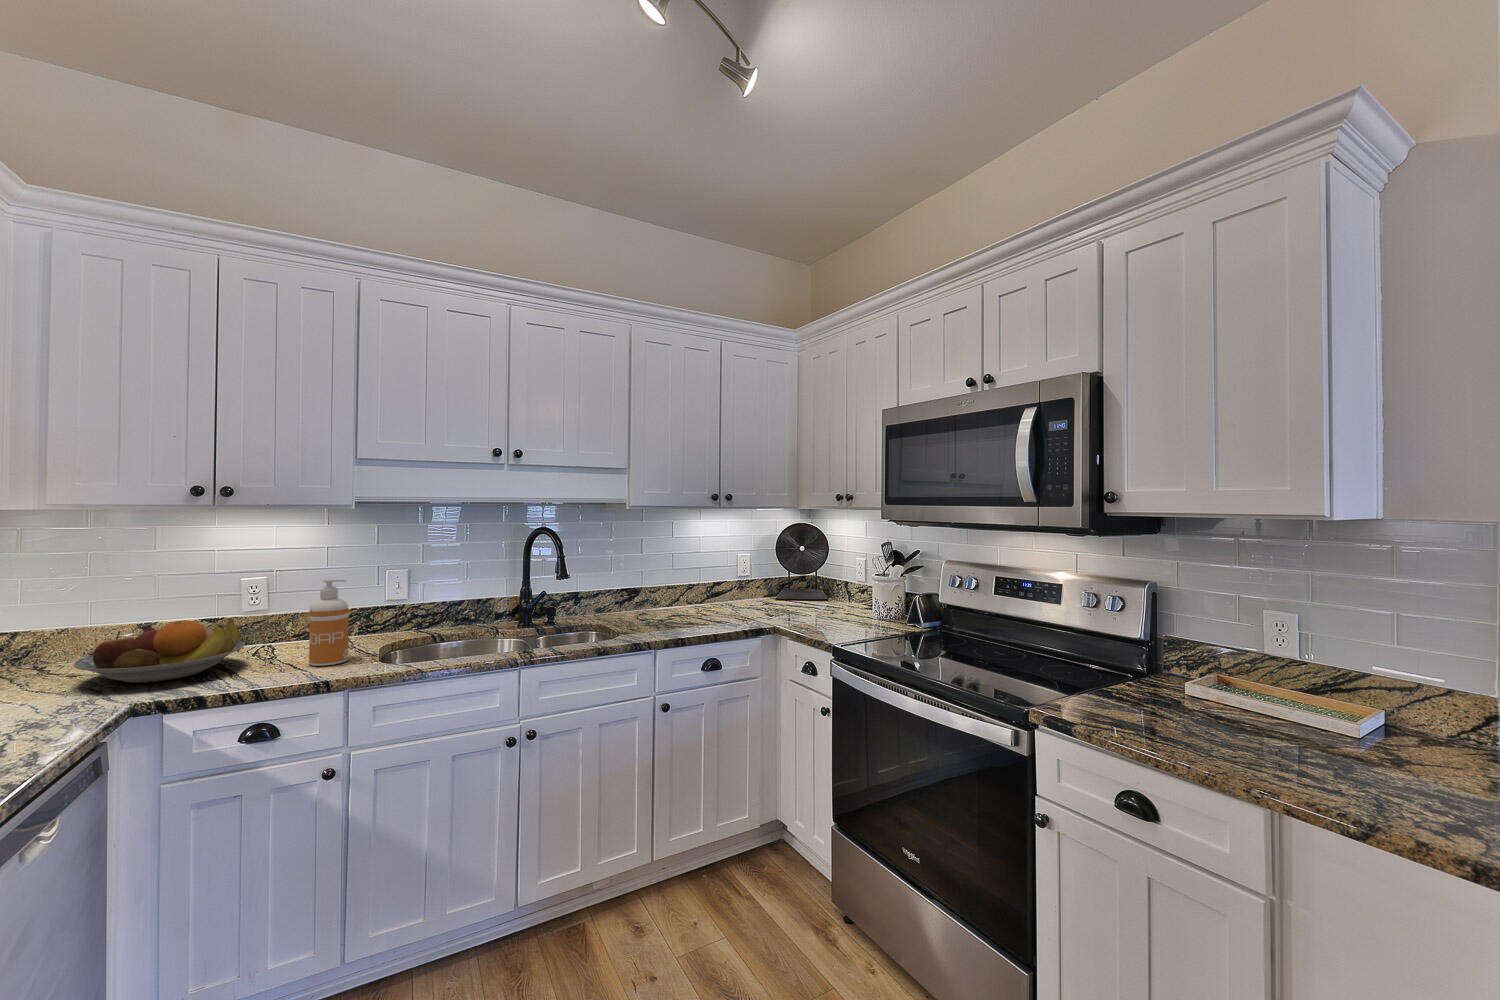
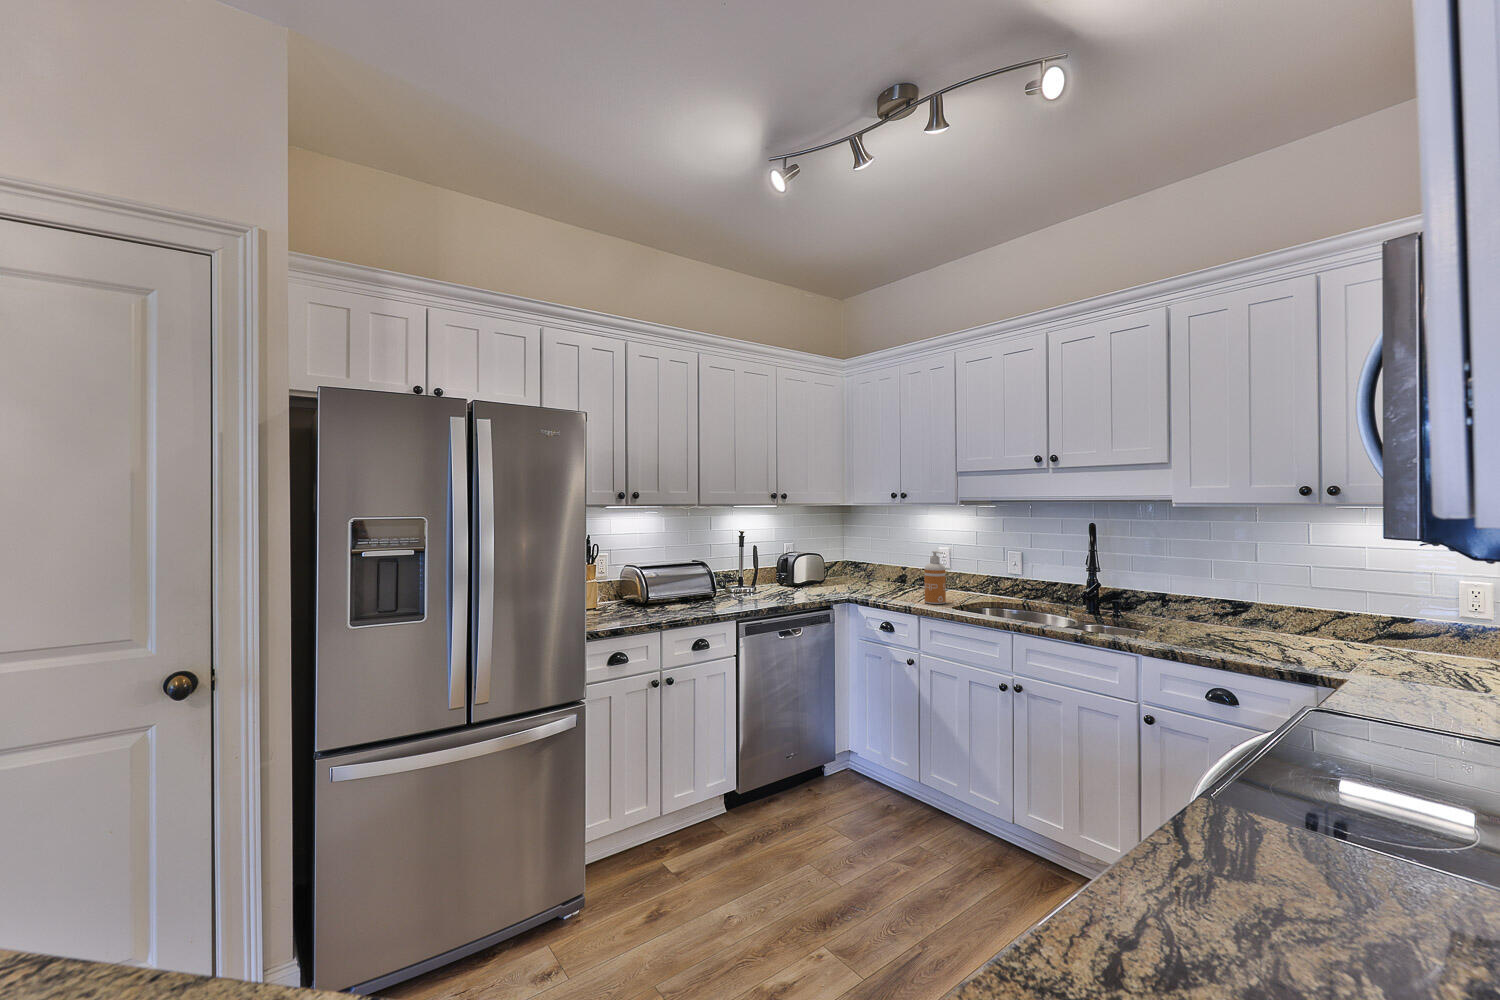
fruit bowl: present [73,620,245,683] -> none [849,565,915,594]

